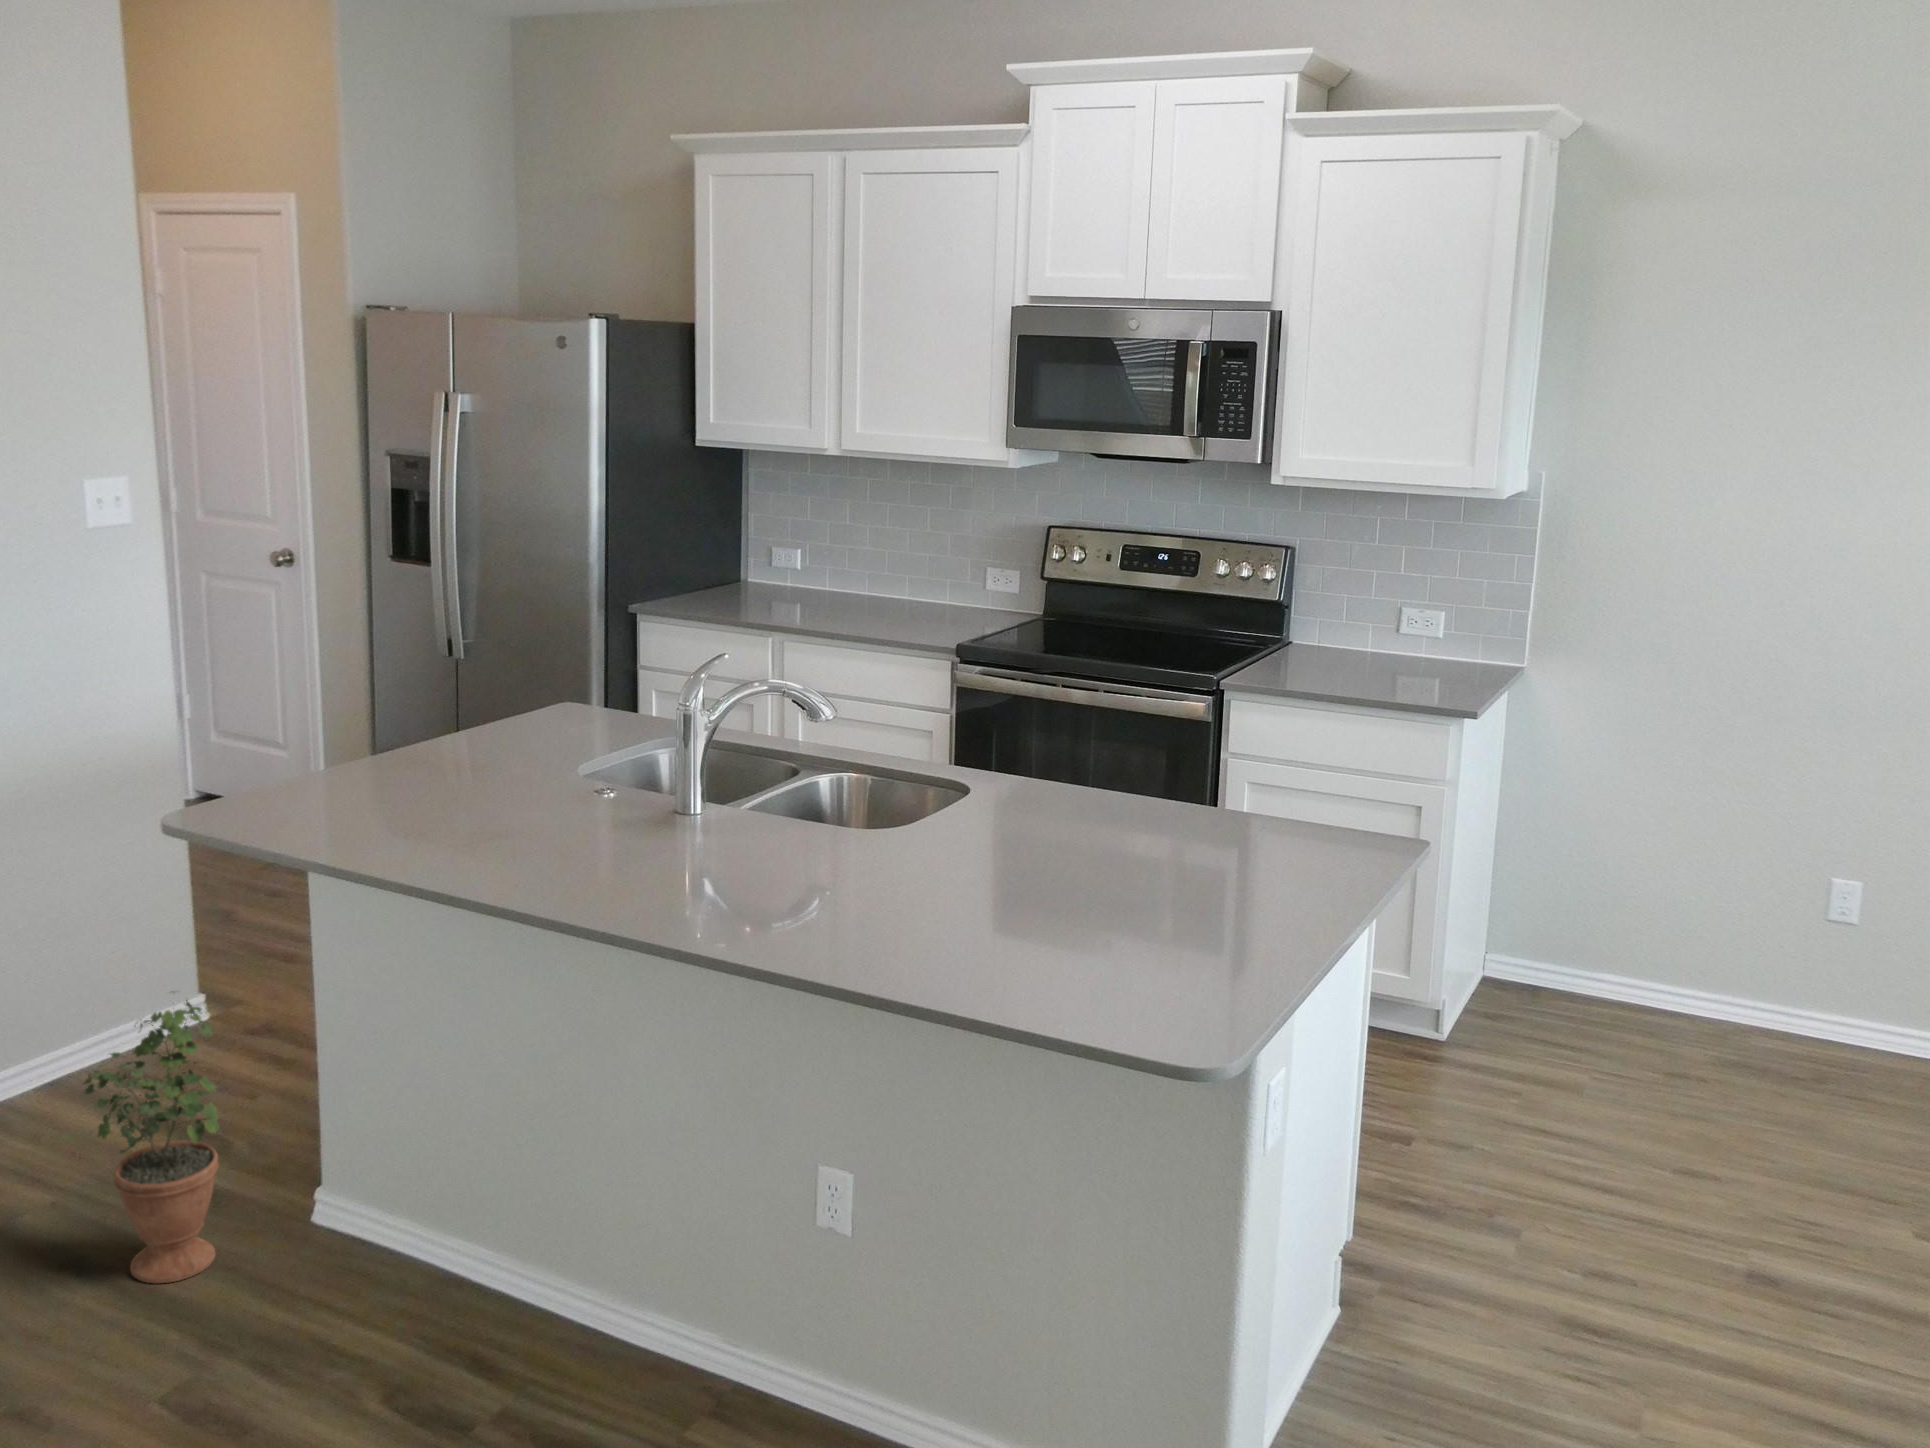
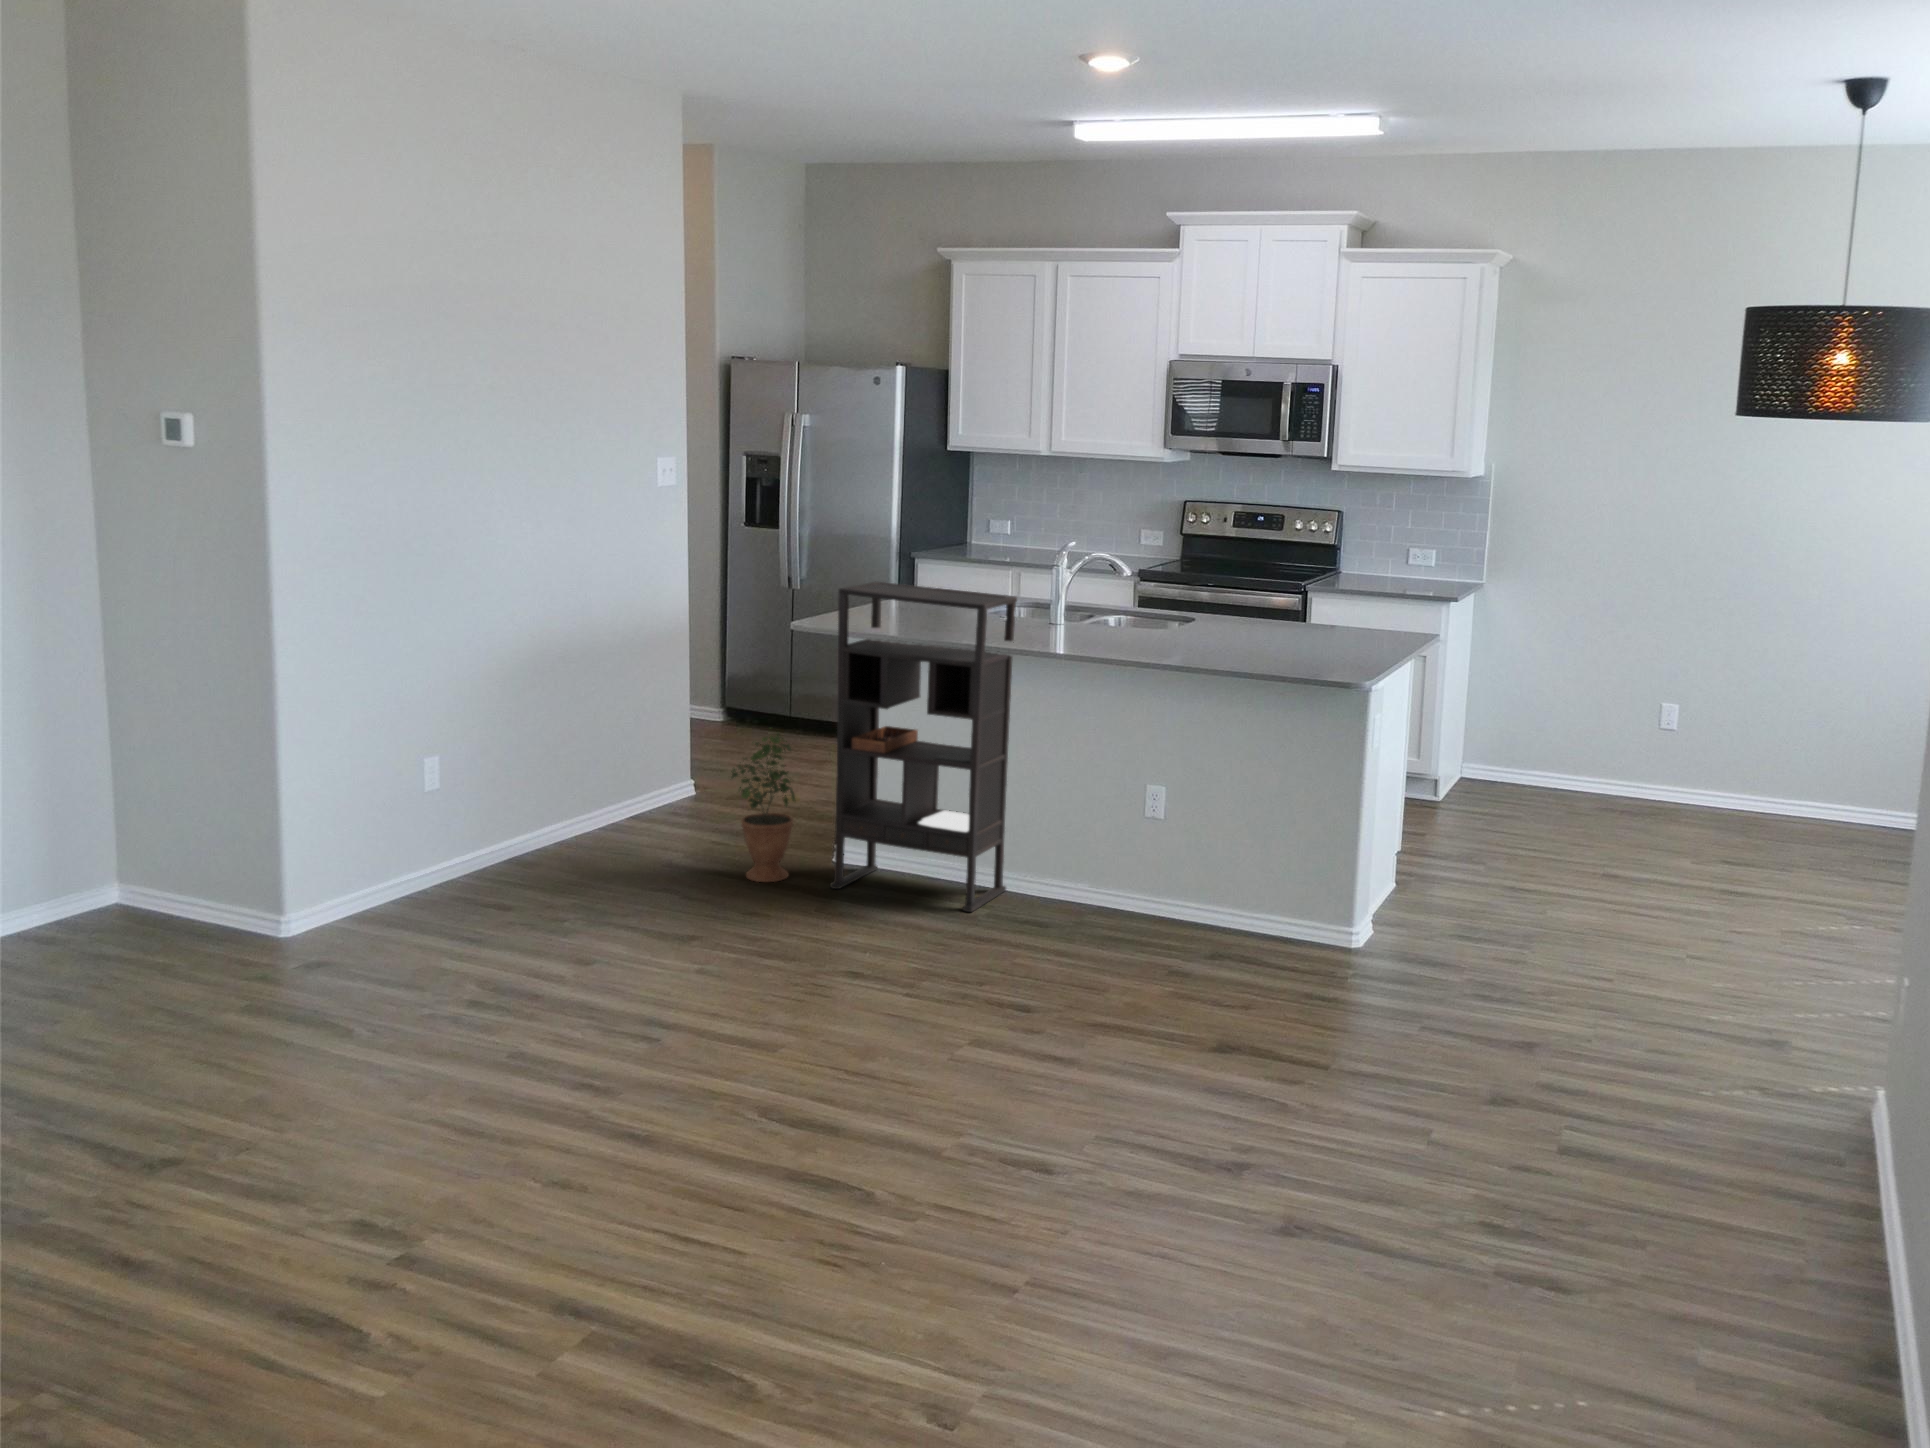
bookshelf: none [244,725,595,1397] -> present [830,582,1017,912]

